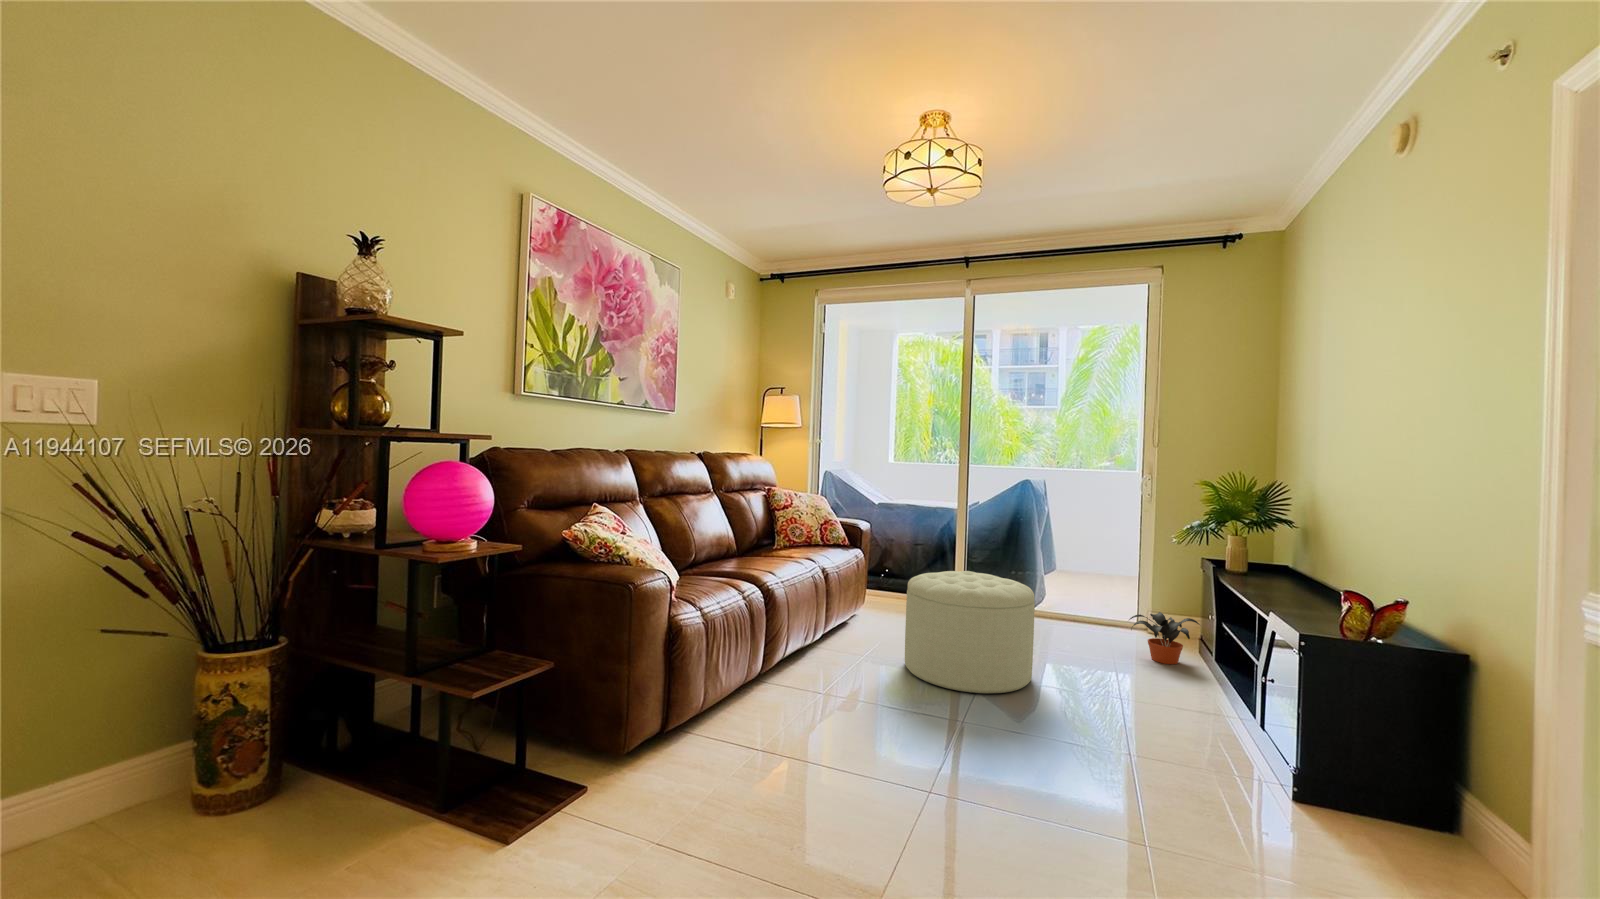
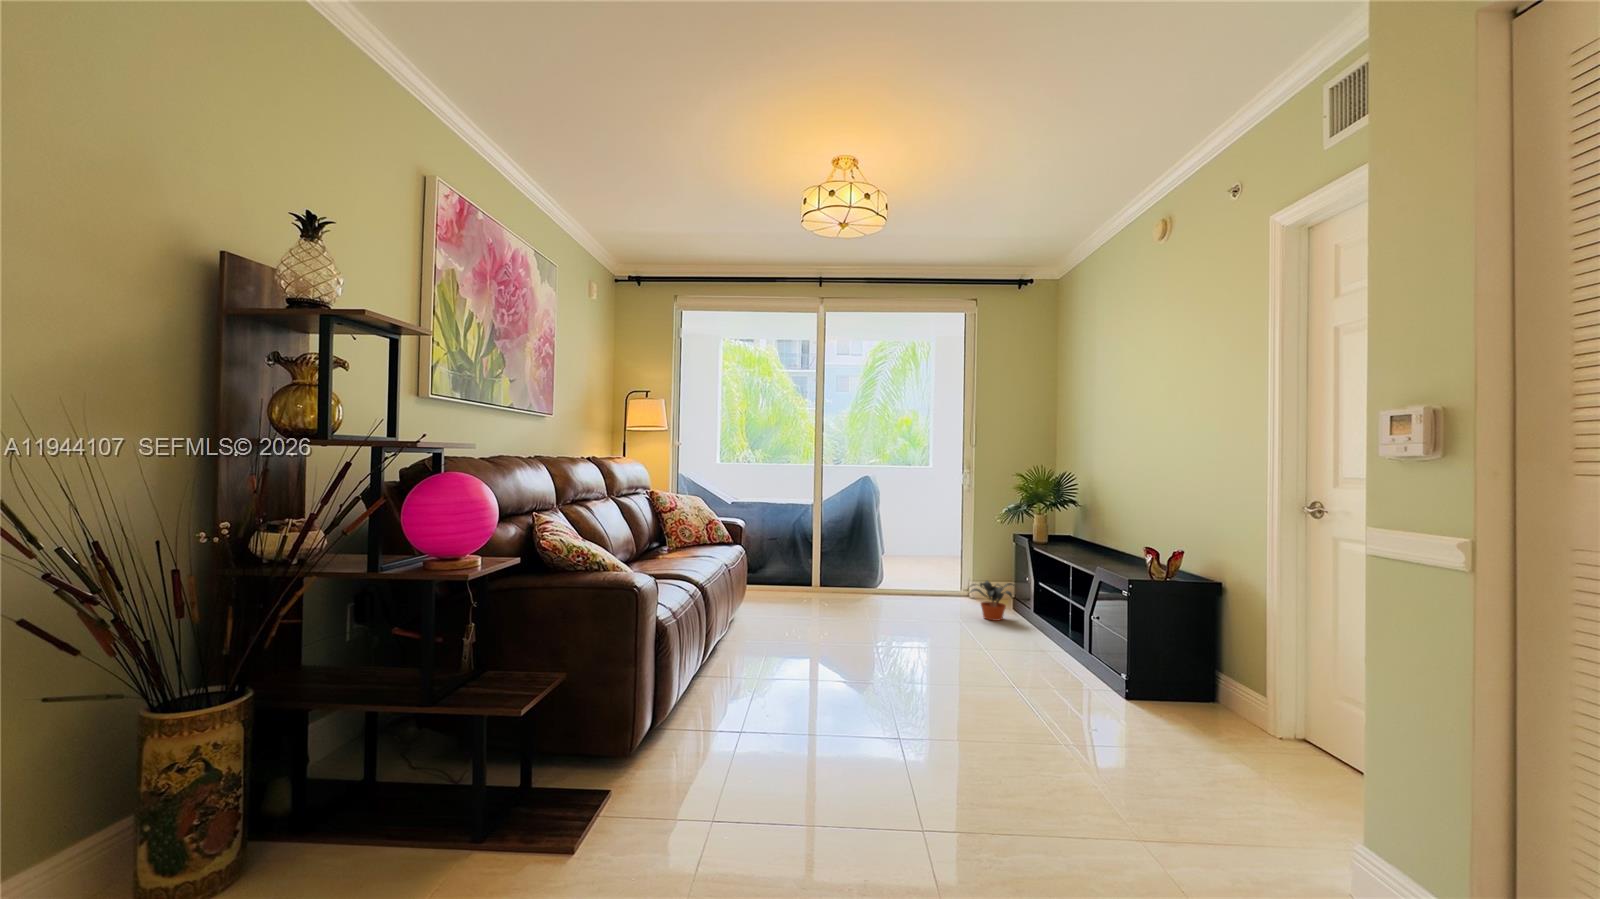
ottoman: present [905,571,1035,694] -> none [808,558,917,661]

